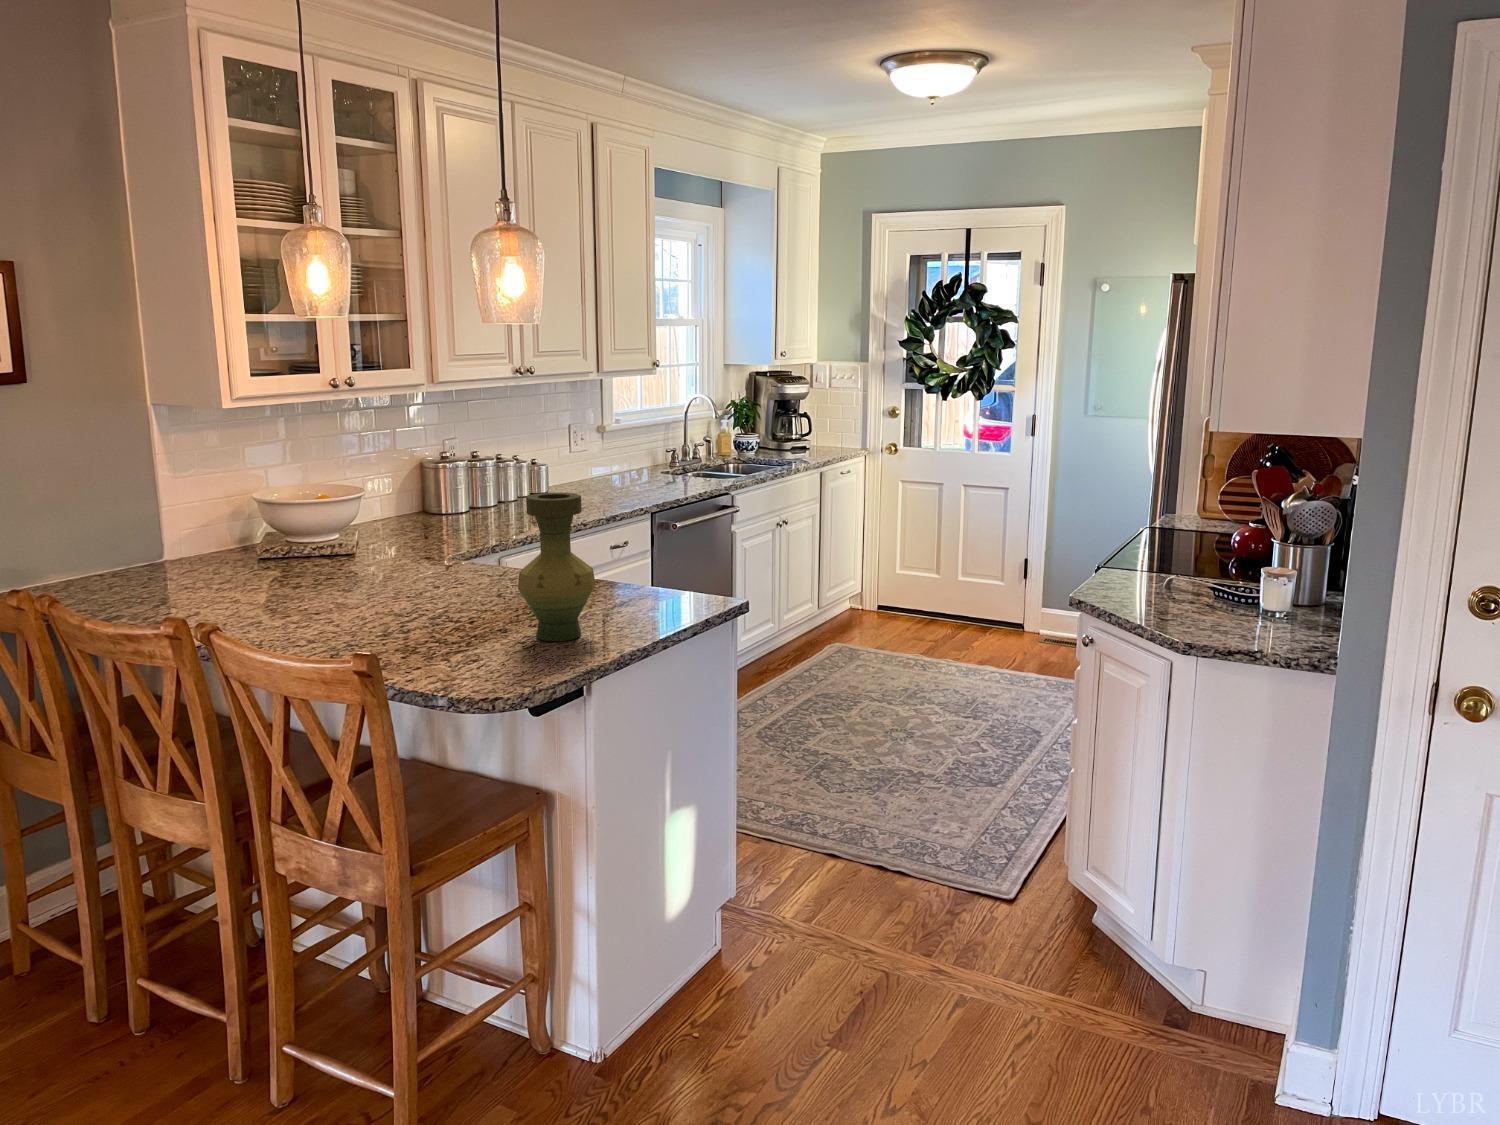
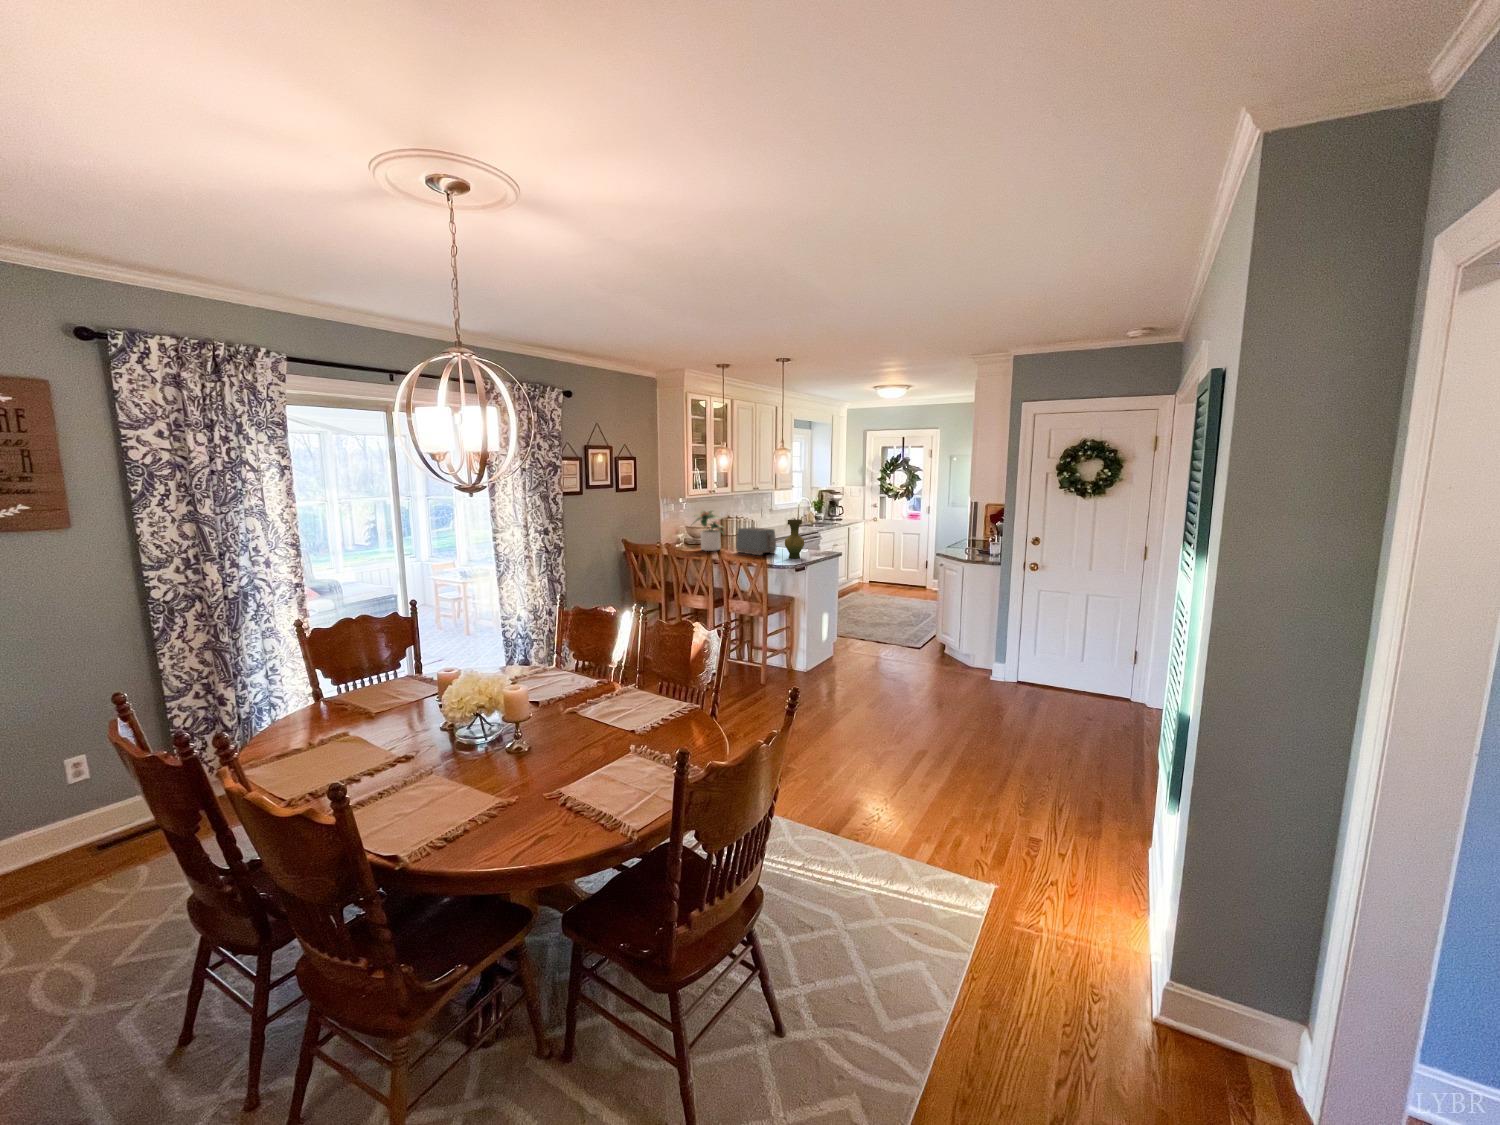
potted plant: none [214,448,357,593] -> present [693,511,724,551]
toaster: none [375,510,512,622] -> present [736,527,777,555]

